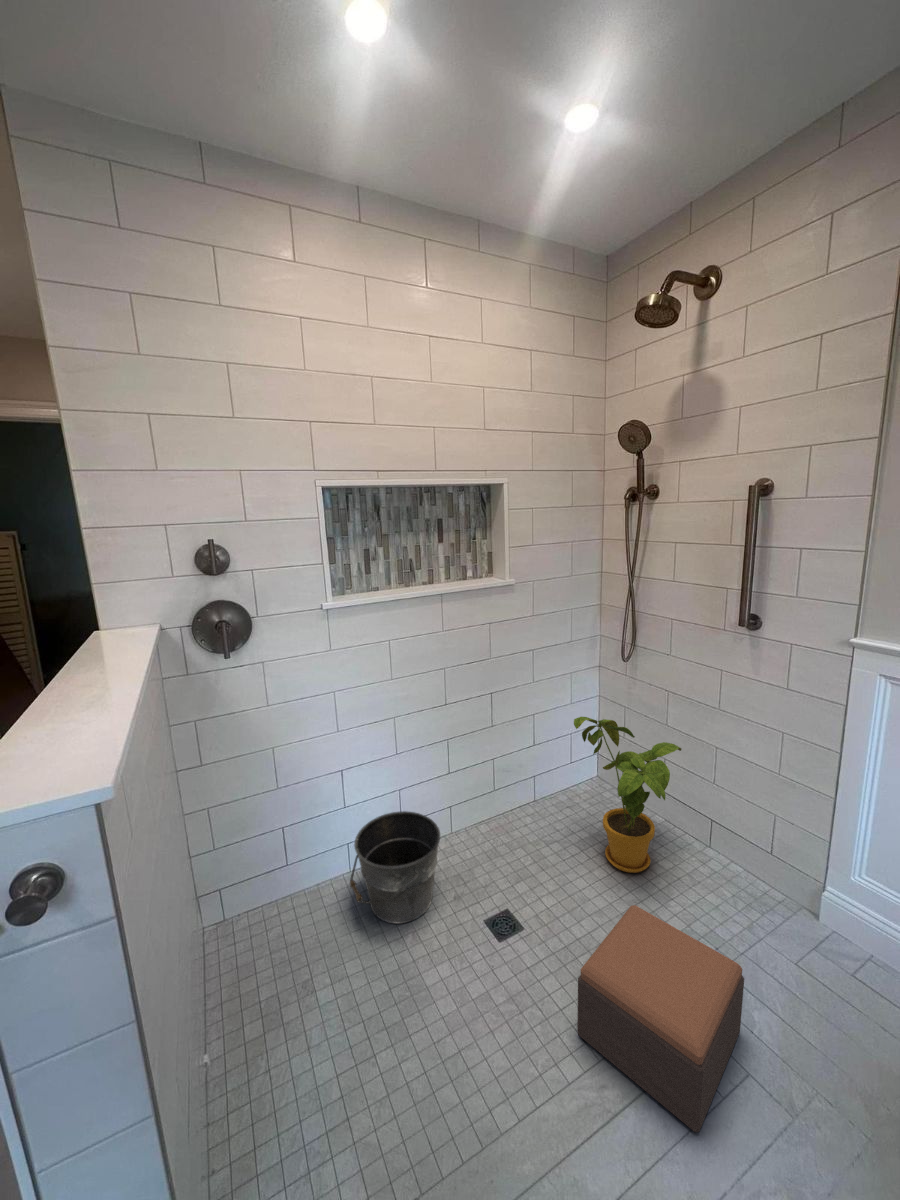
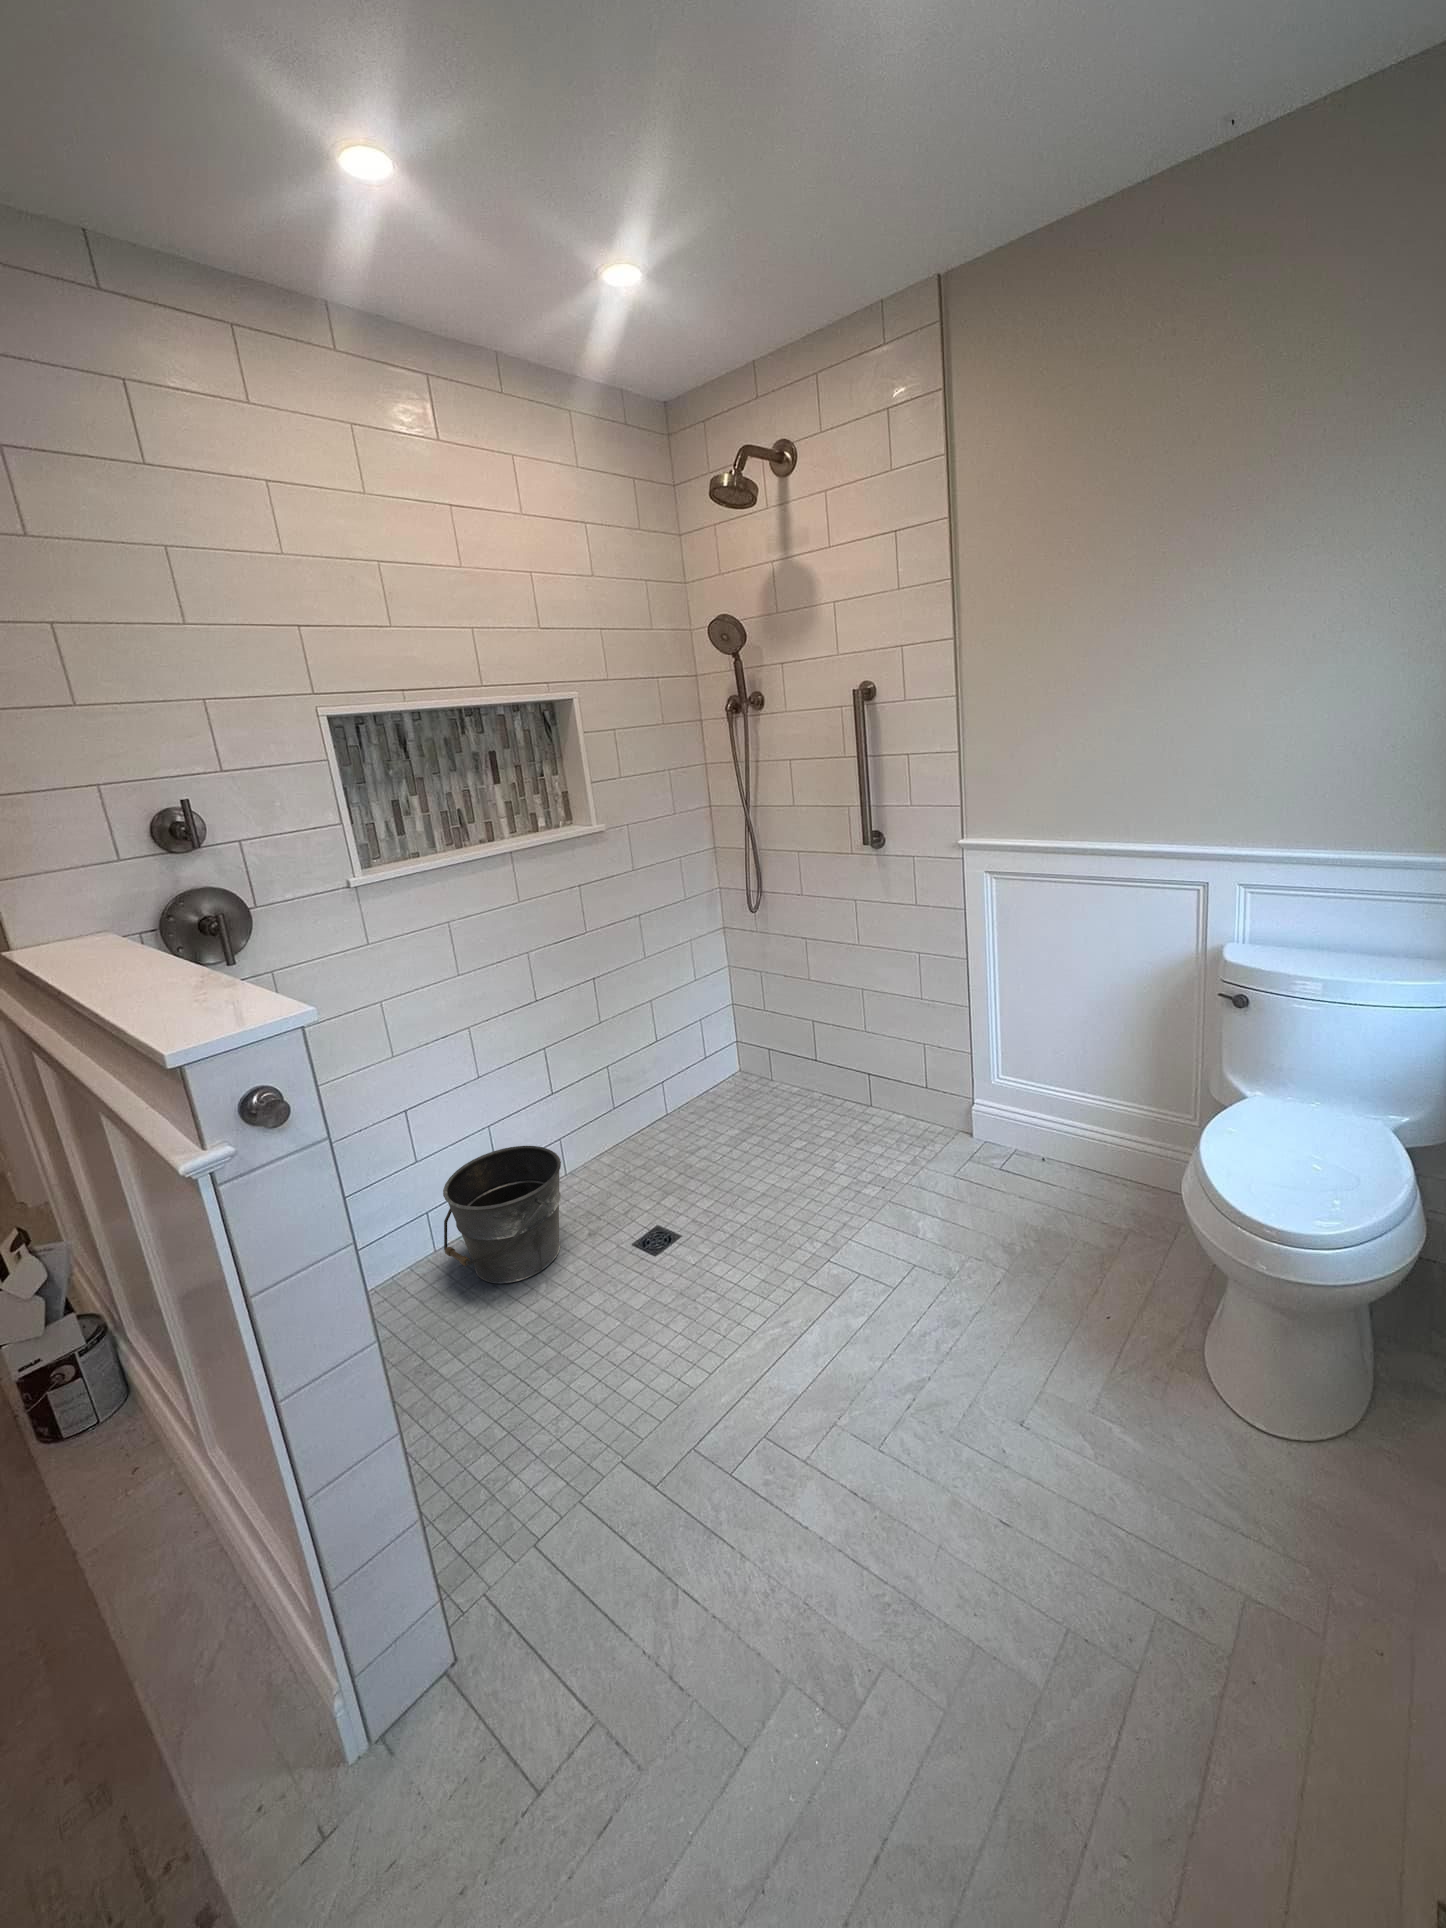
house plant: present [574,717,681,873] -> none [703,982,827,1153]
footstool: present [577,905,744,1132] -> none [750,1159,908,1323]

